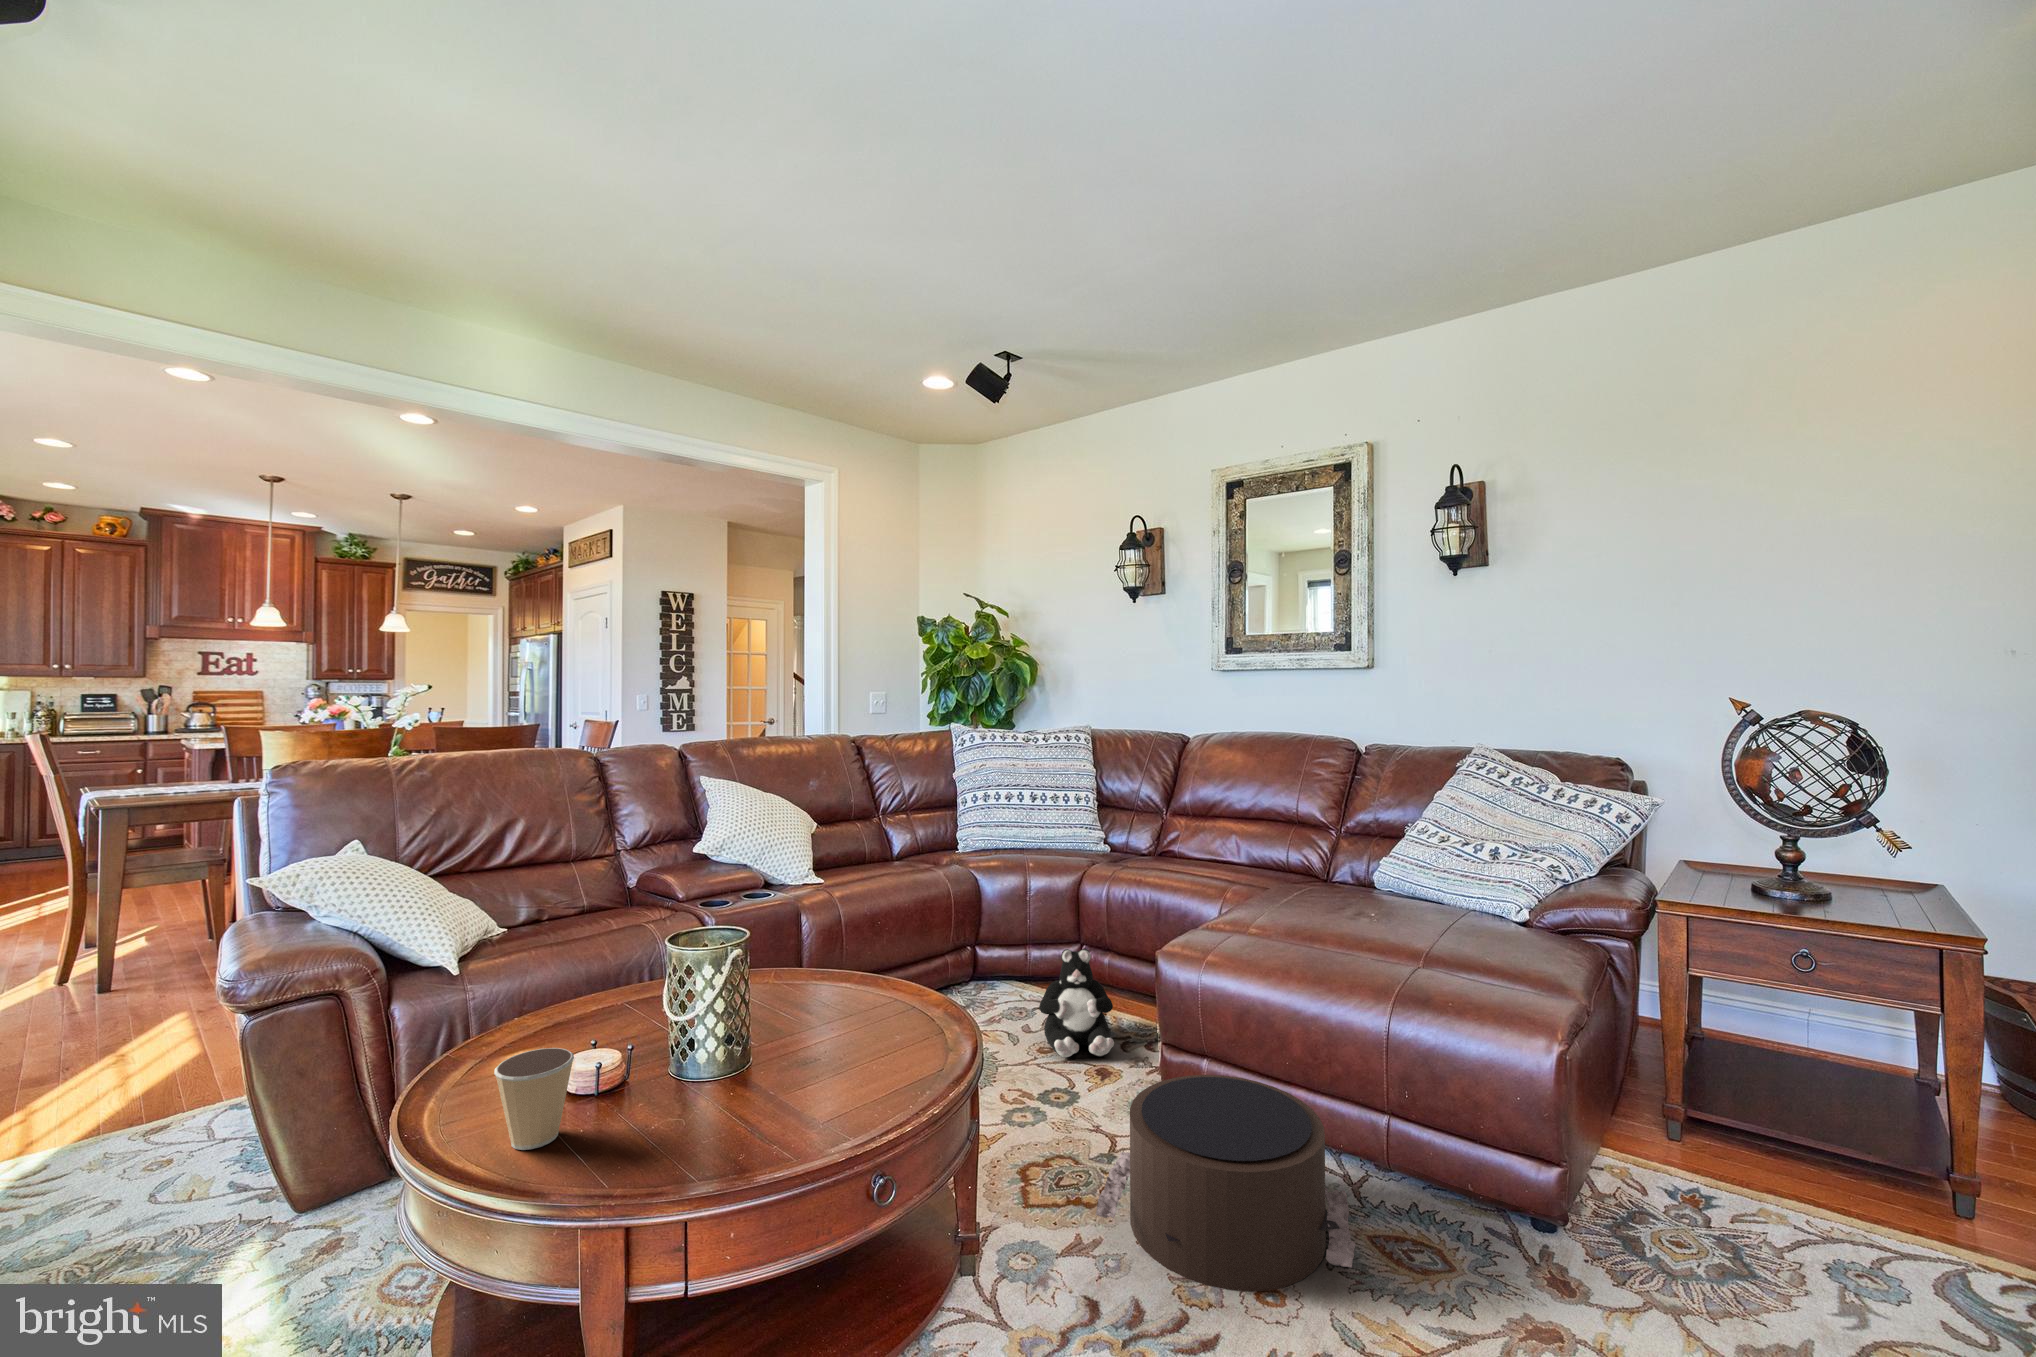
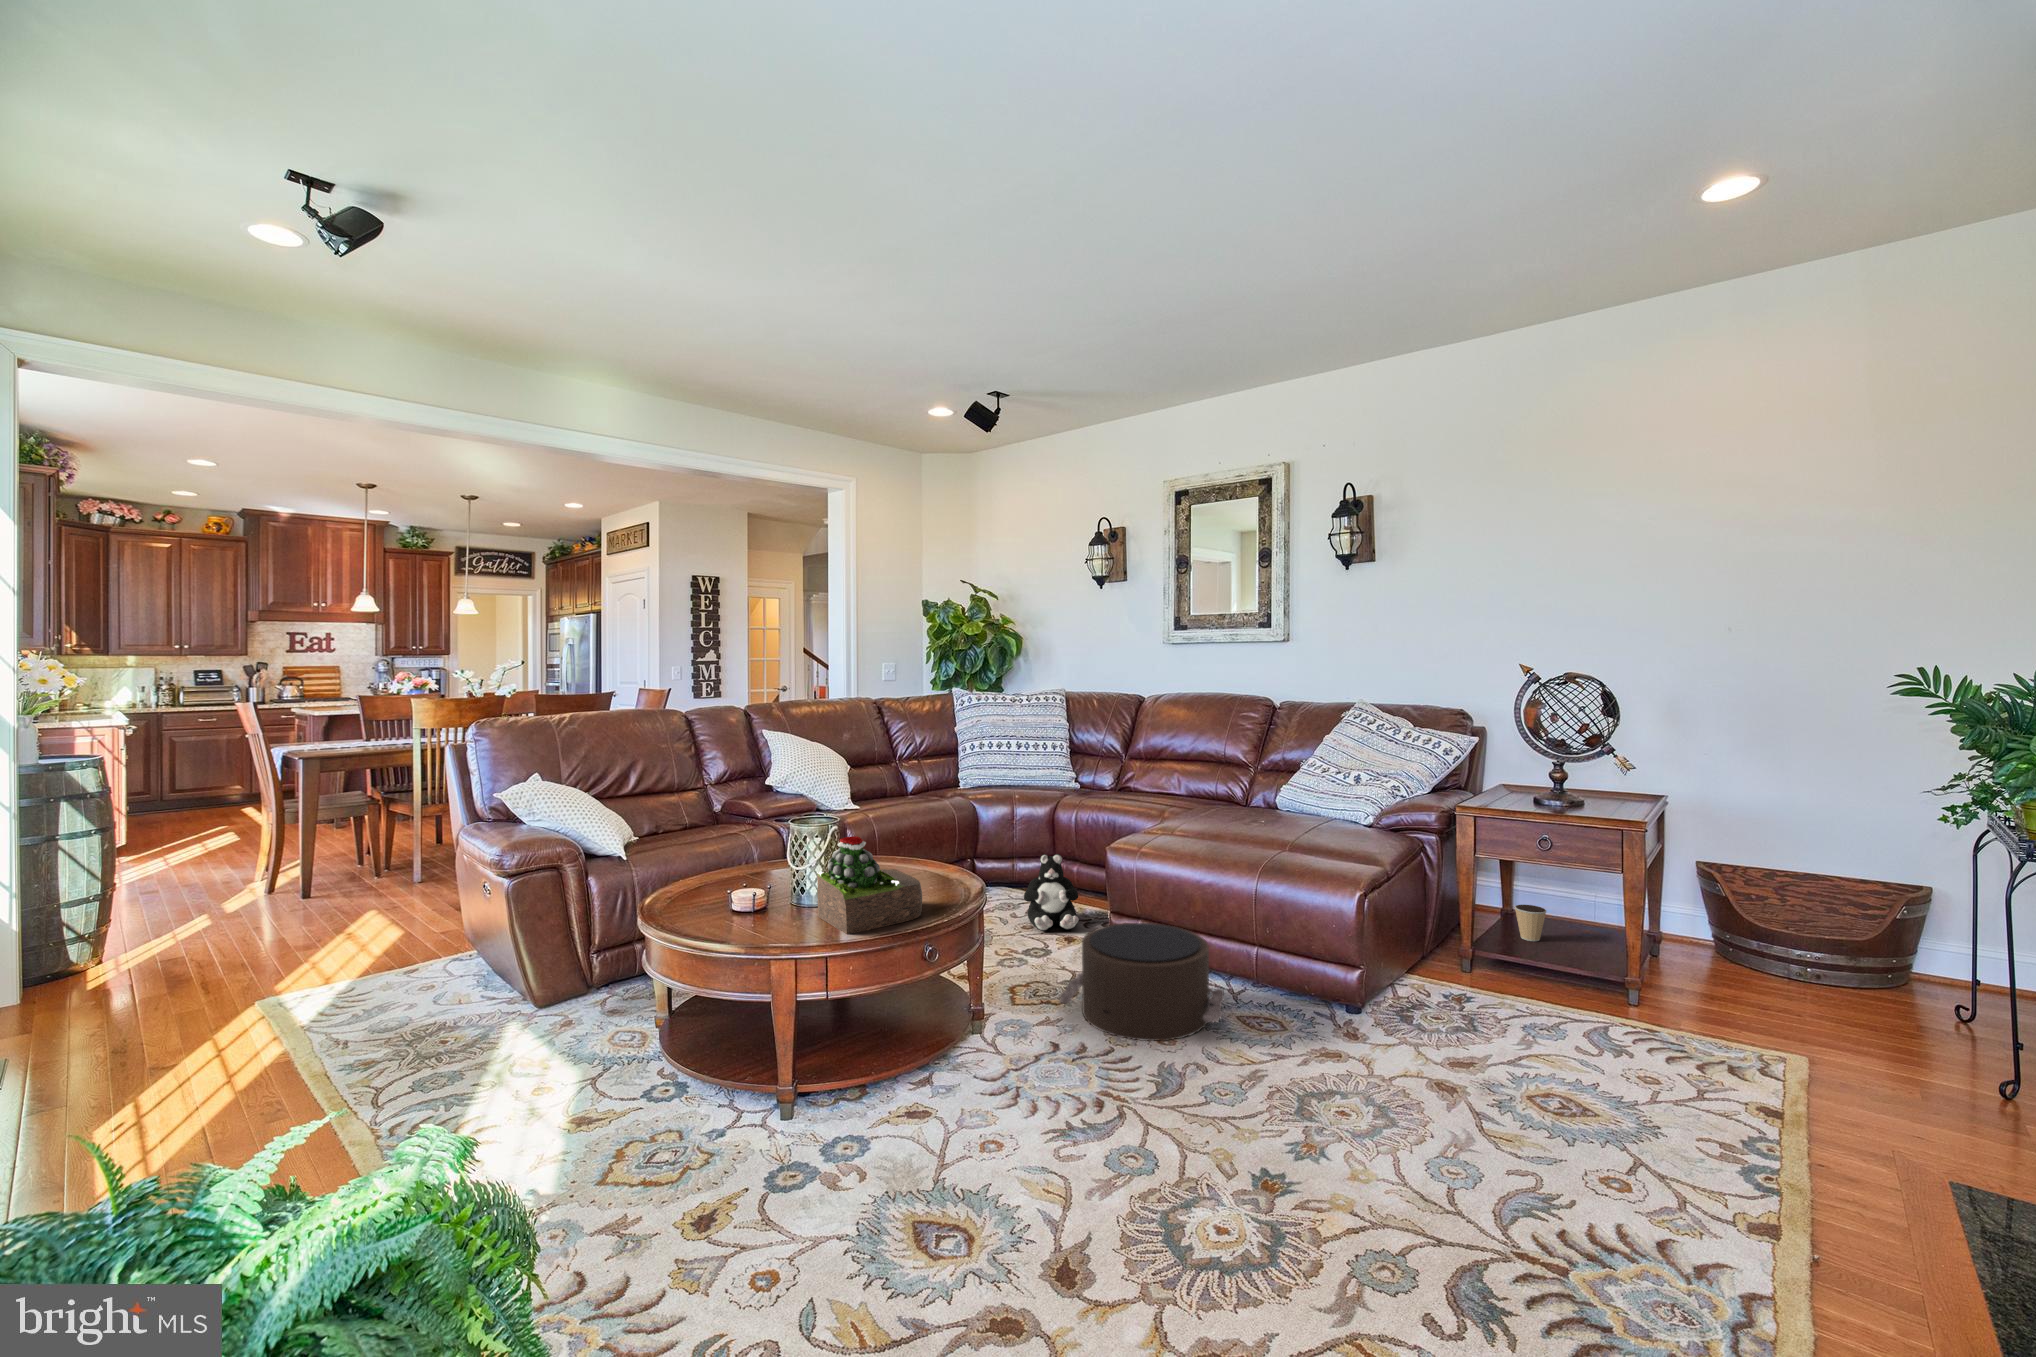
succulent plant: none [709,976,880,1158] -> present [817,836,922,934]
coffee cup: present [494,1048,574,1150] -> present [1514,905,1546,941]

